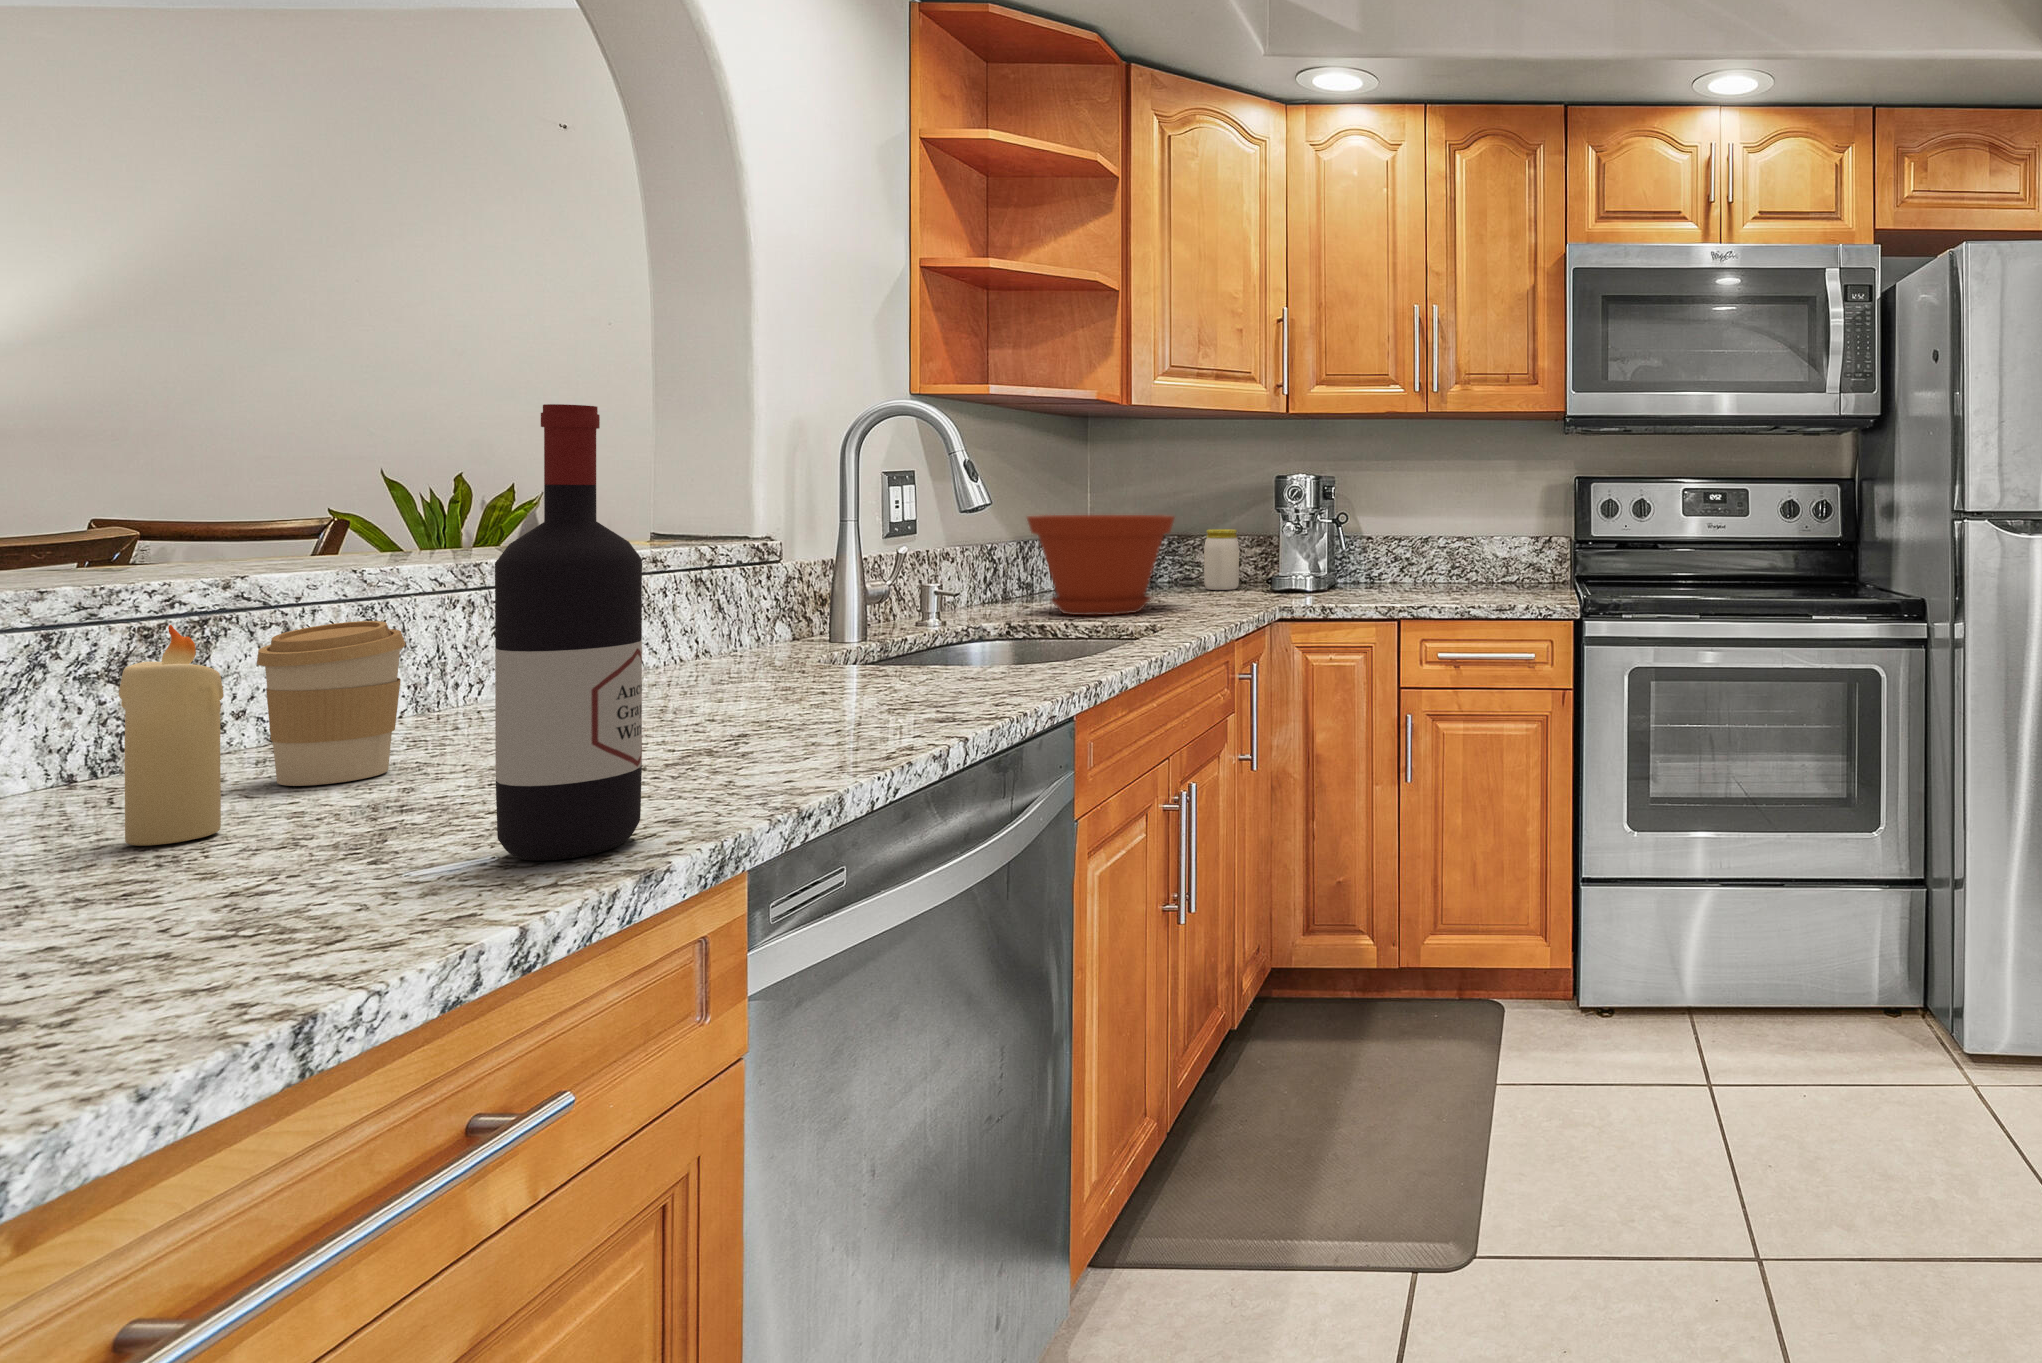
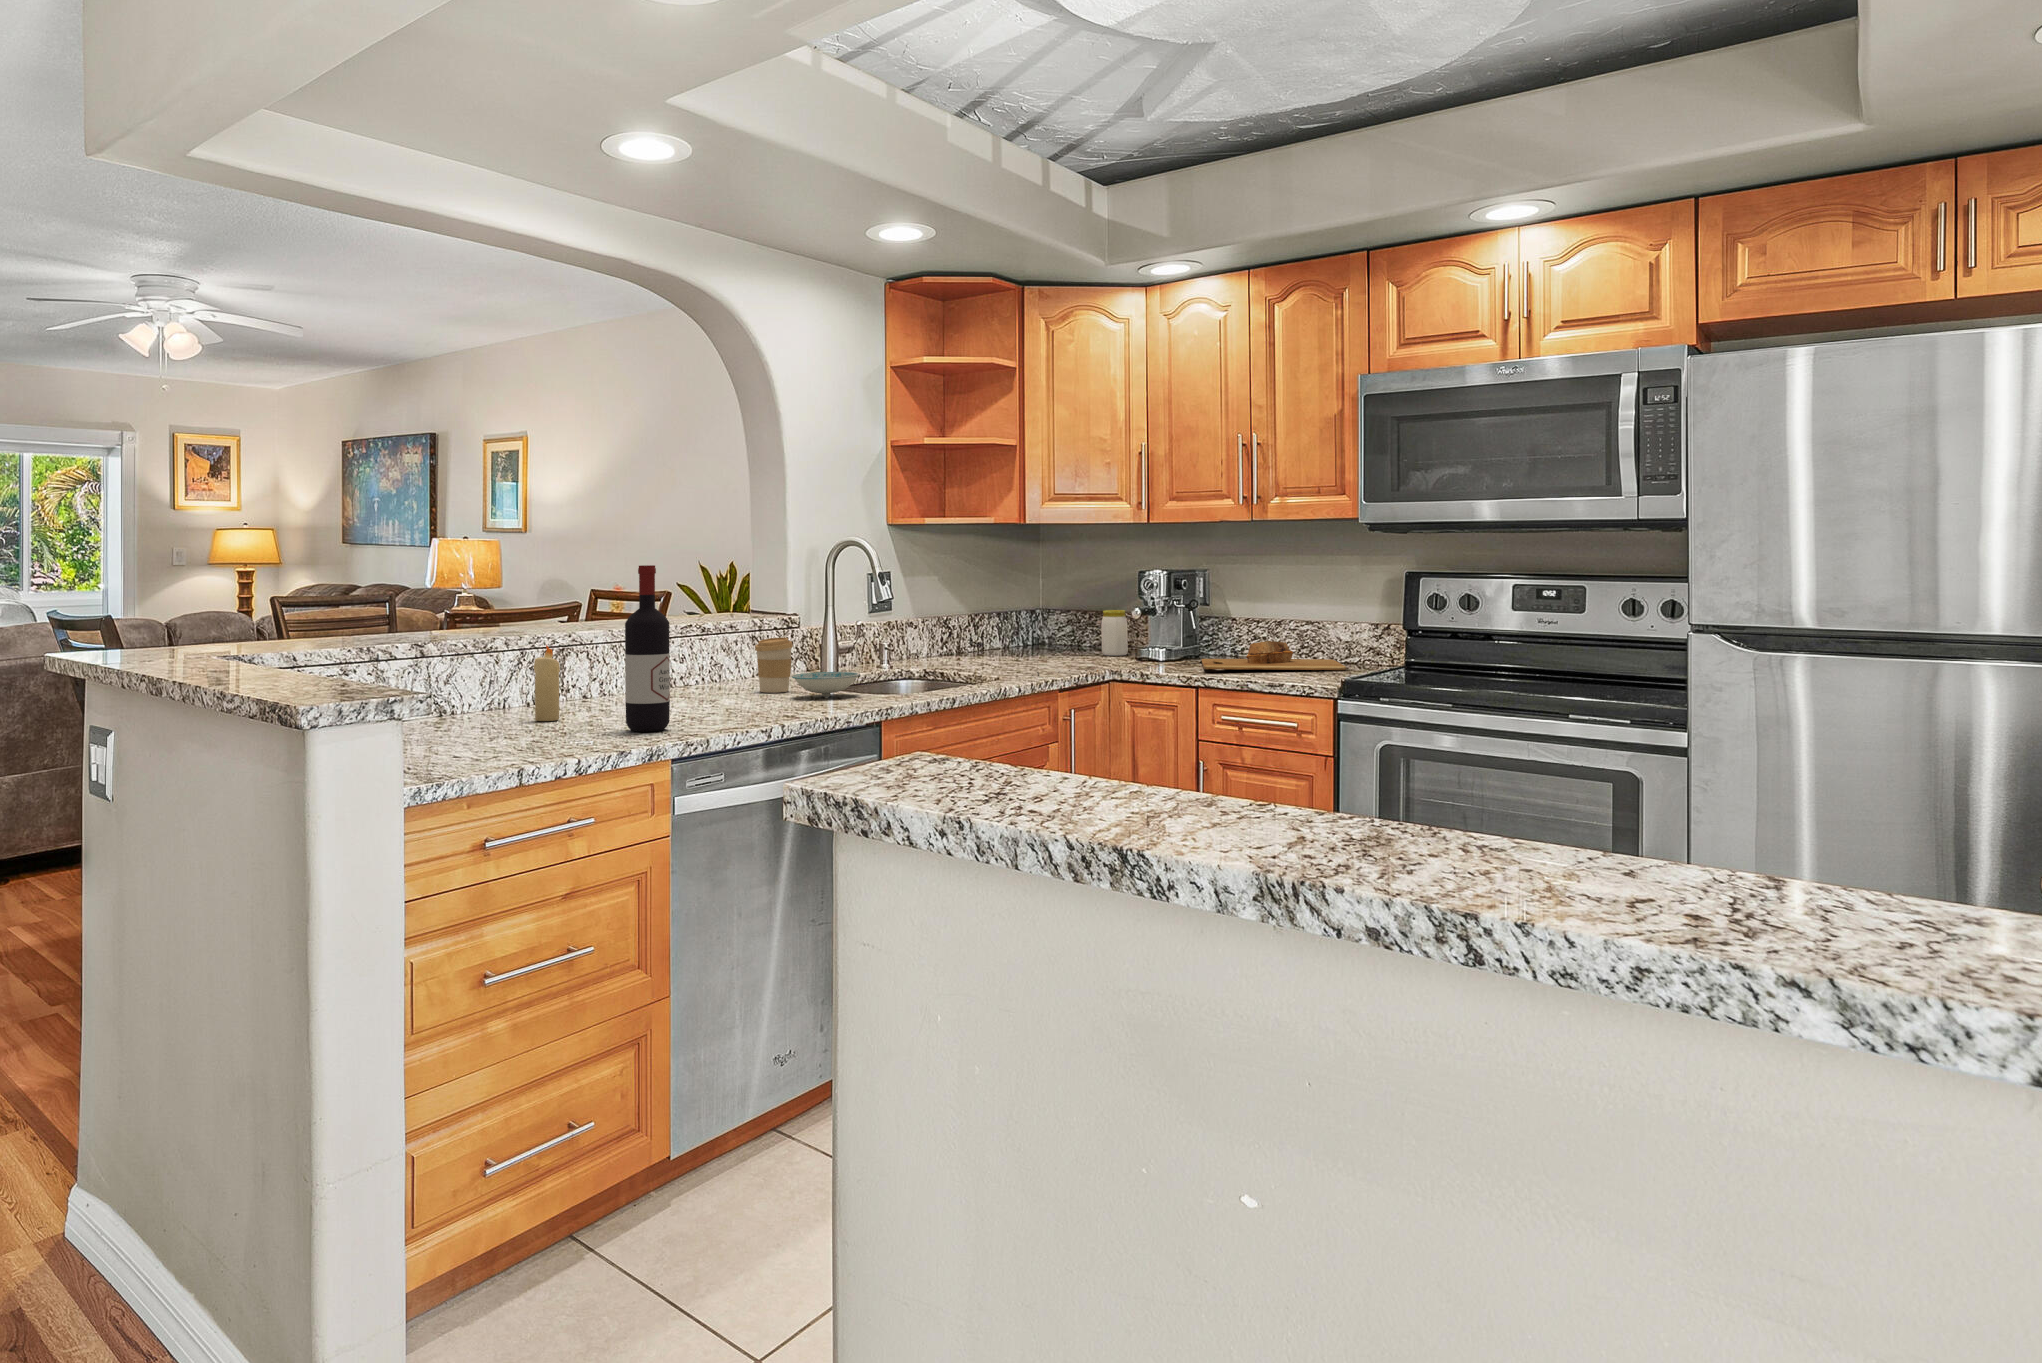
plant pot: present [1027,515,1174,615] -> none [955,600,1052,668]
cutting board: none [1353,567,1546,606] -> present [1202,641,1346,670]
coffee cup: present [257,621,406,786] -> present [755,637,793,693]
ceramic bowl: none [837,642,975,691] -> present [792,672,860,697]

